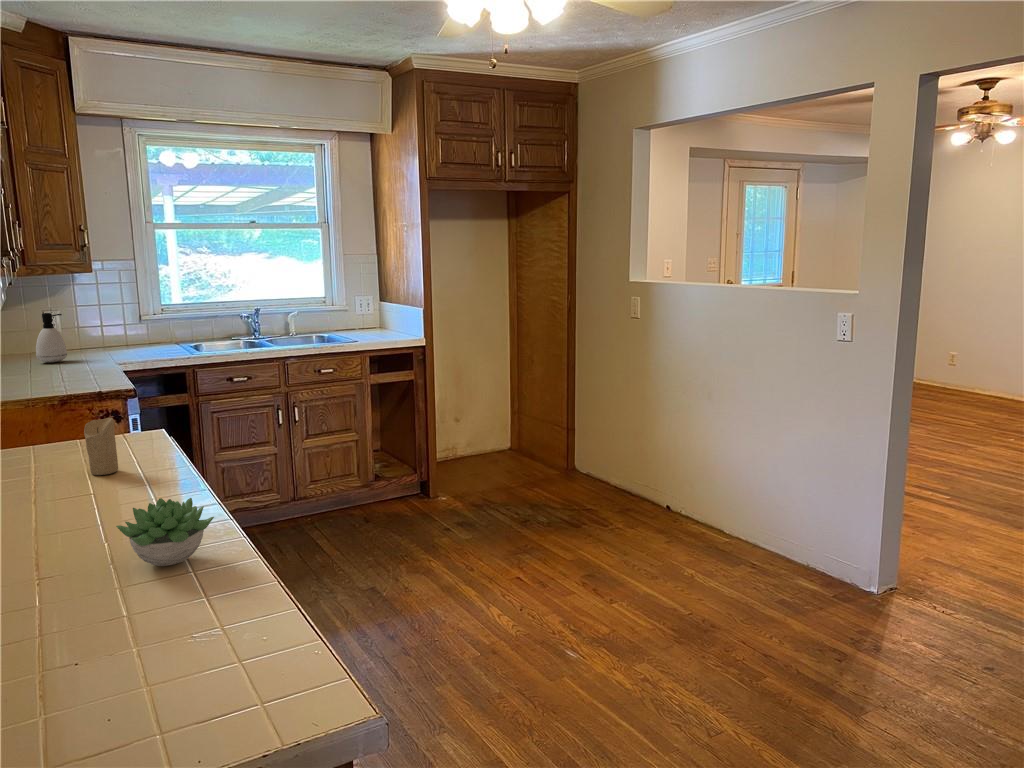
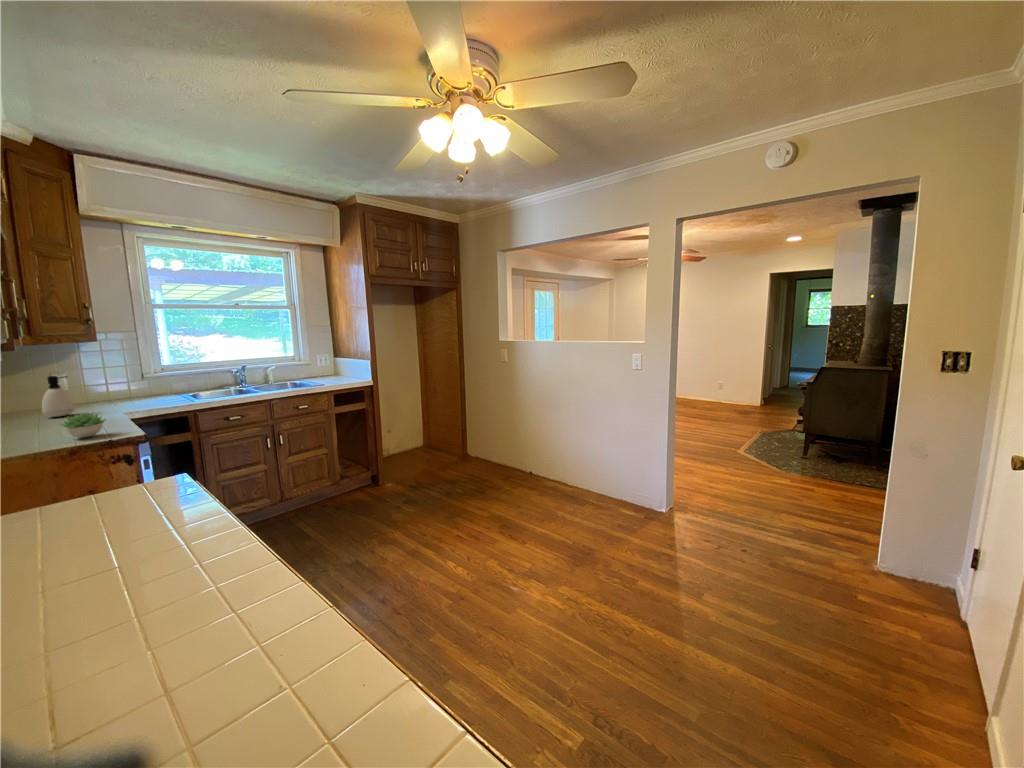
candle: present [84,418,118,475] -> none [100,477,142,538]
succulent plant: present [116,498,214,566] -> present [60,413,106,438]

